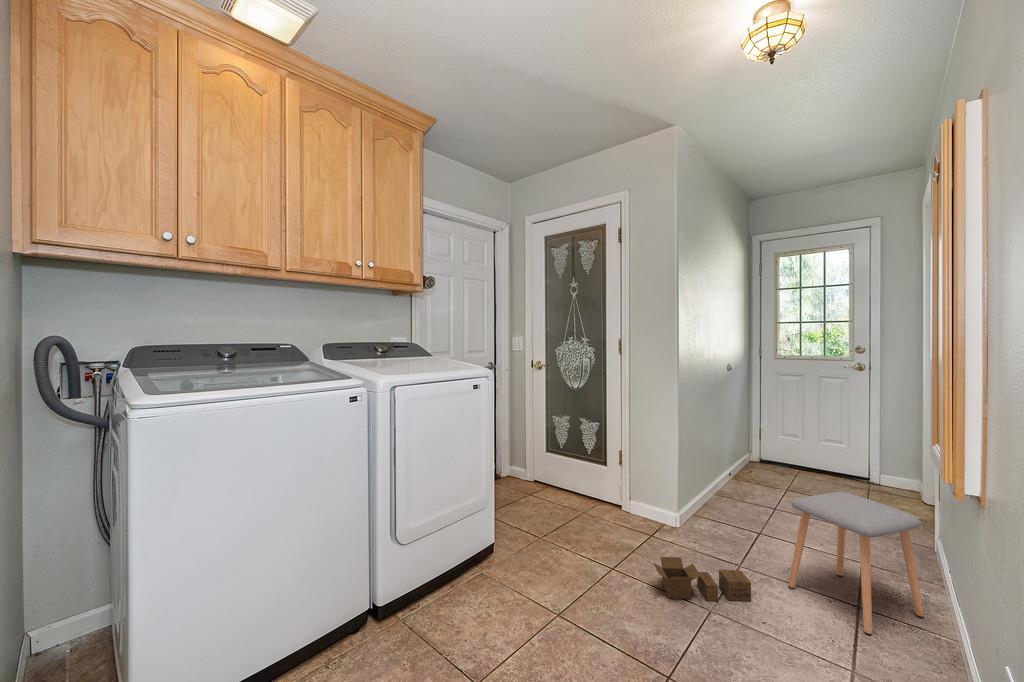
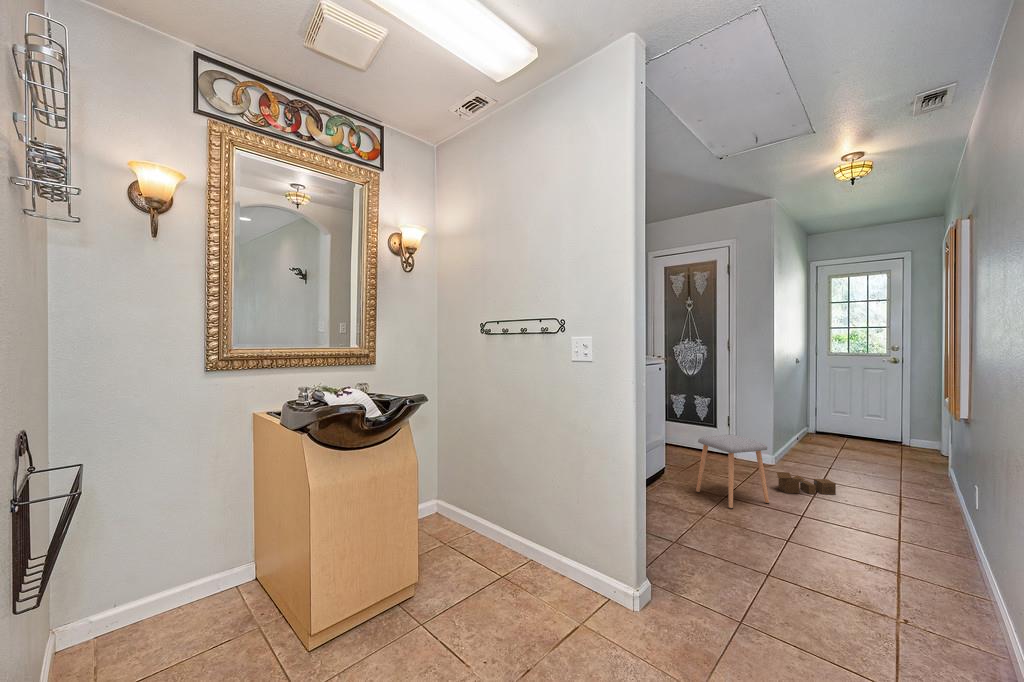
stool: present [788,492,924,635] -> present [696,434,769,509]

